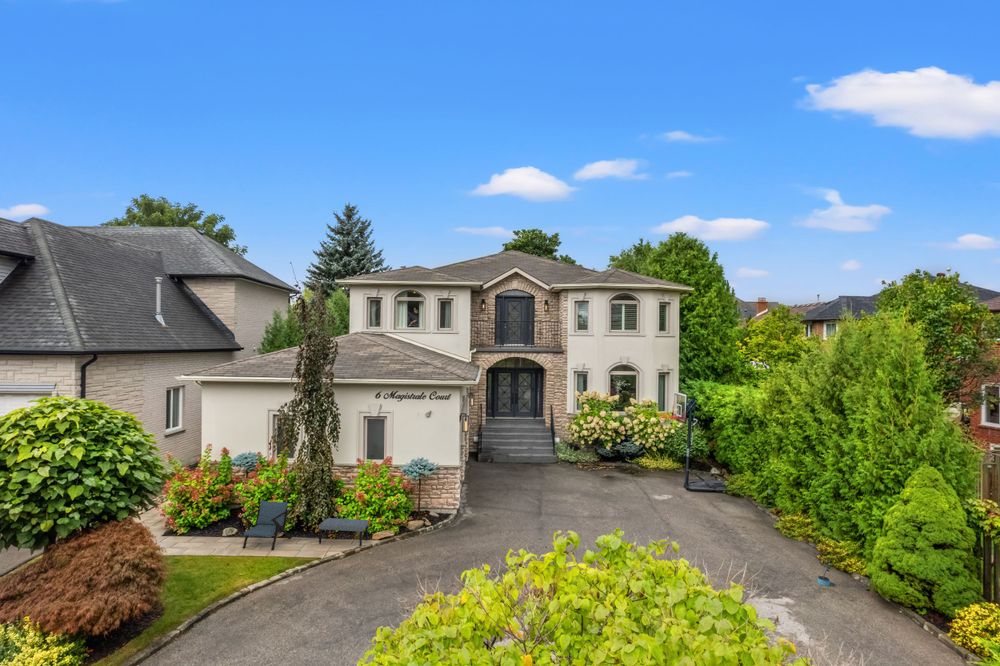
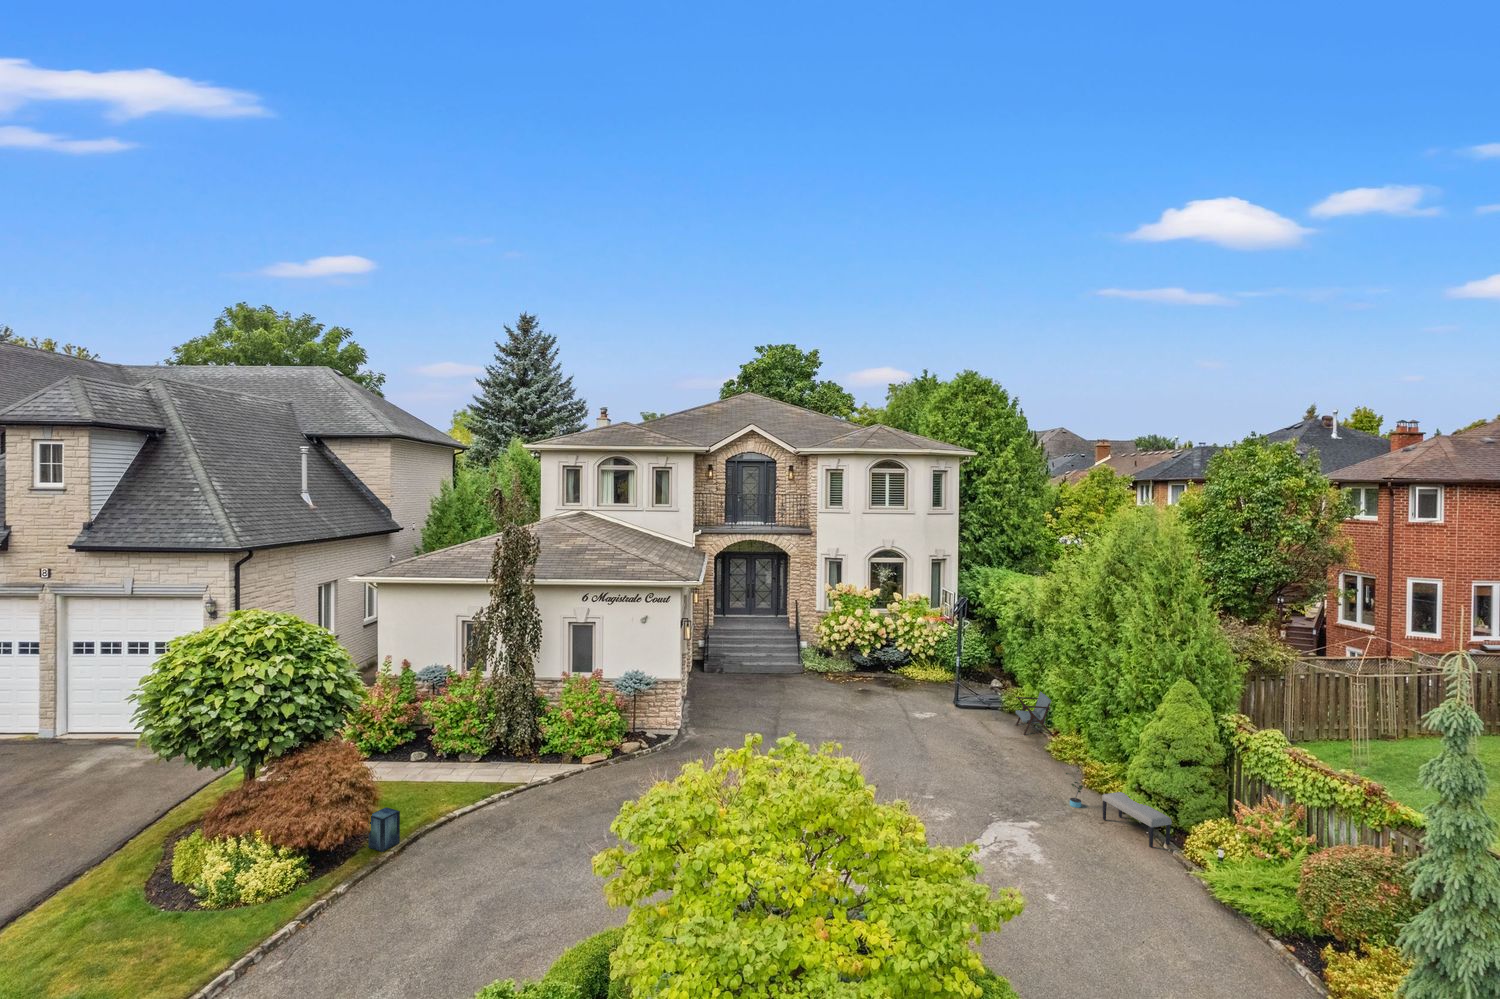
lounge chair: present [243,501,291,551] -> present [1016,691,1053,736]
bench: present [318,518,369,546] -> present [1102,792,1172,847]
storage box: none [154,585,186,631] -> present [368,807,400,852]

